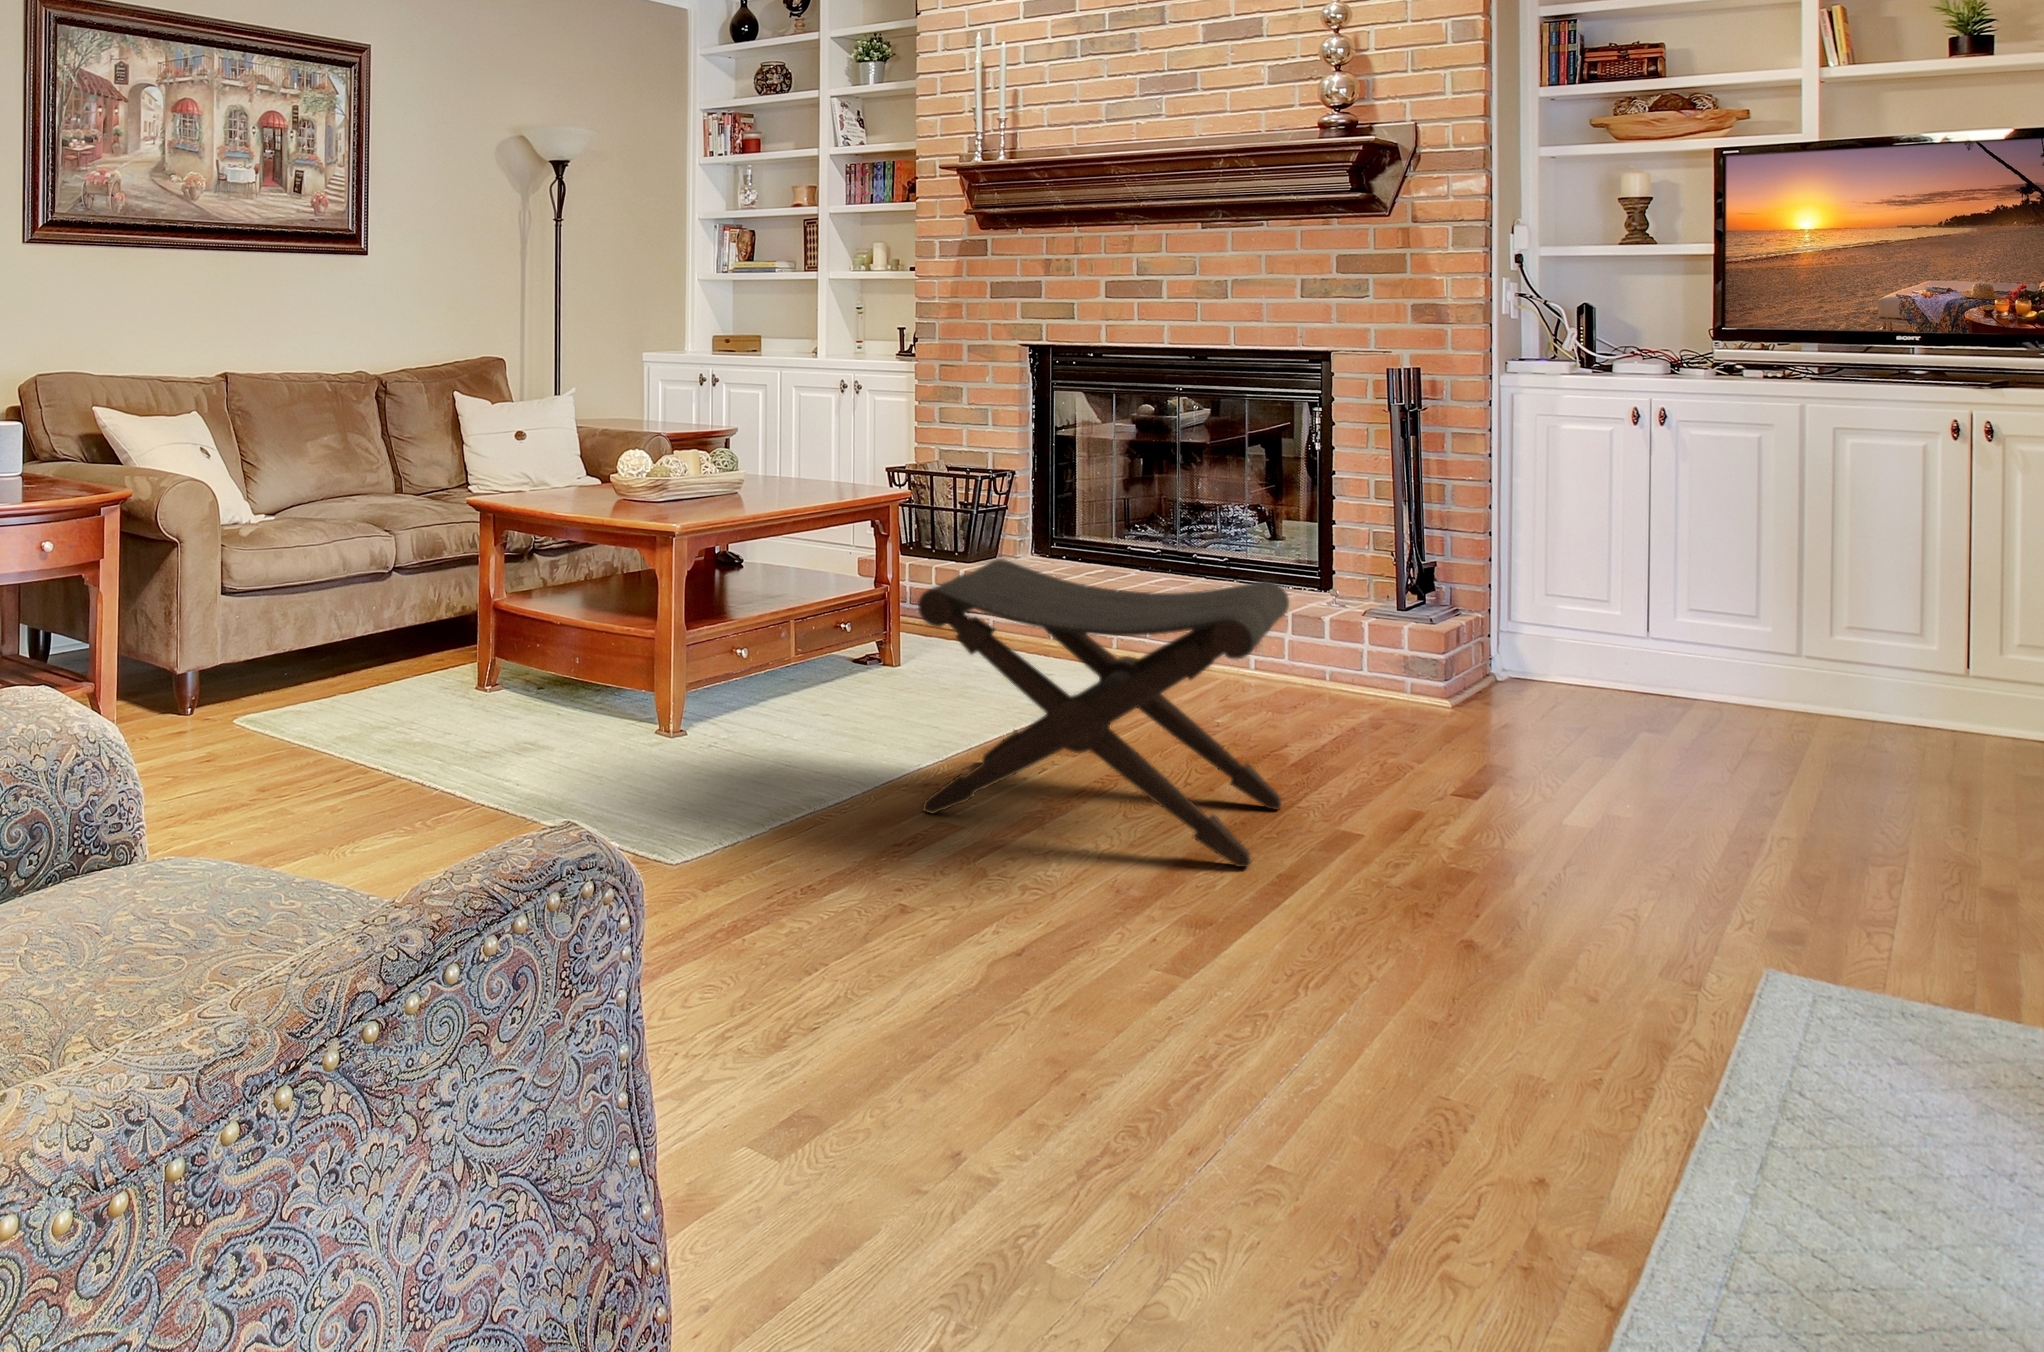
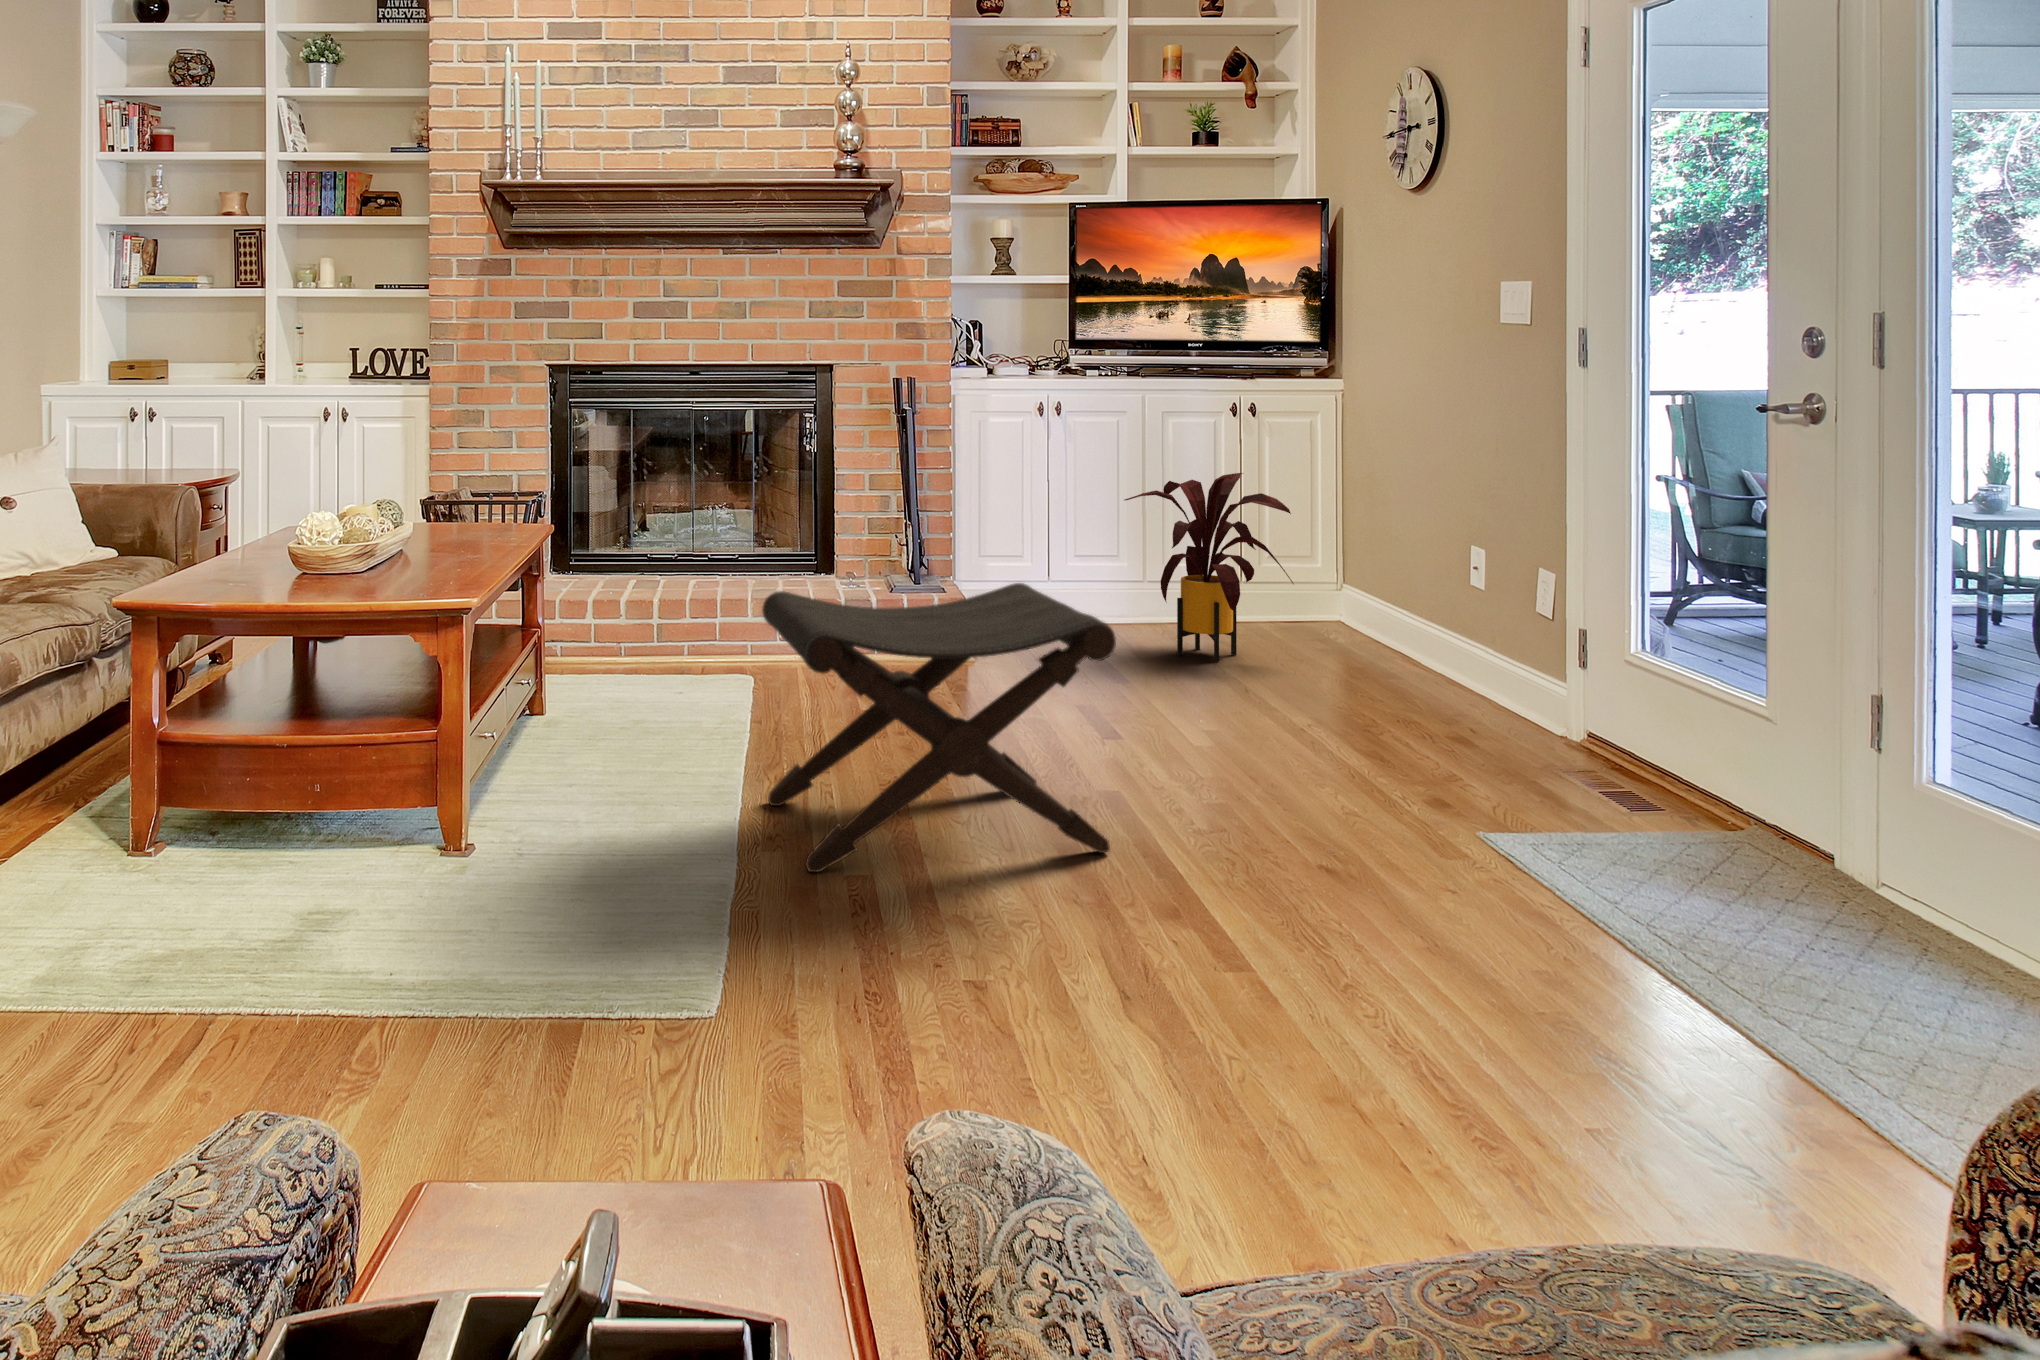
house plant: none [1702,511,1956,756] -> present [1125,473,1293,661]

